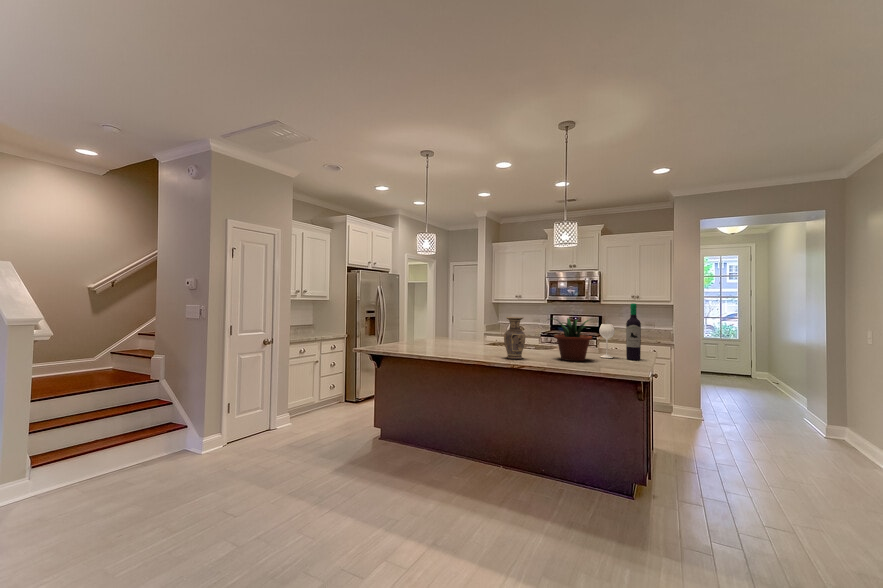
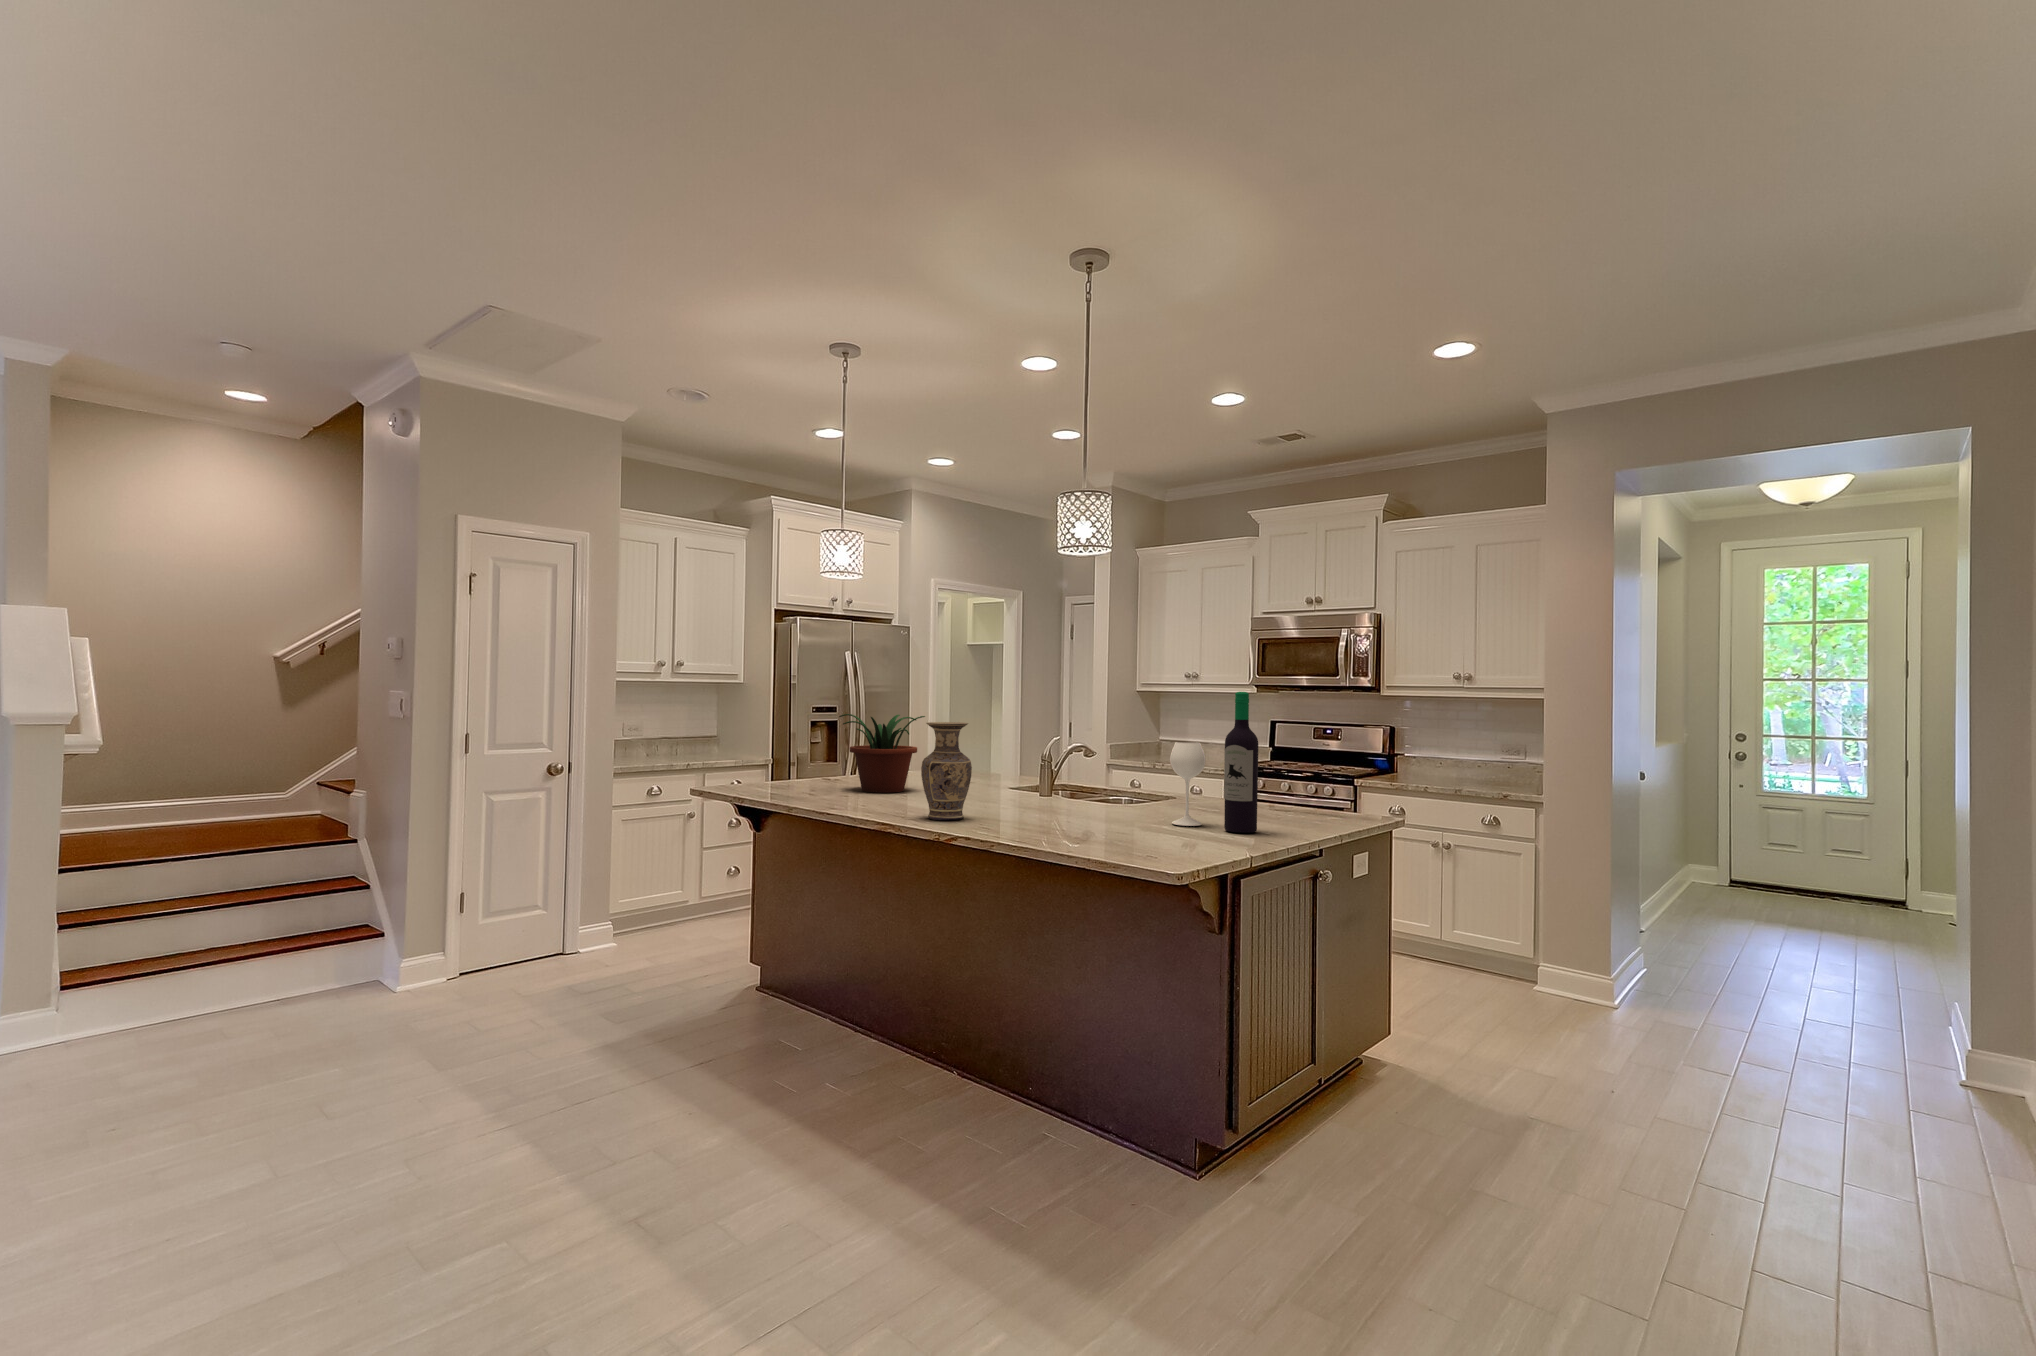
potted plant: present [548,318,592,361] -> present [839,714,925,793]

